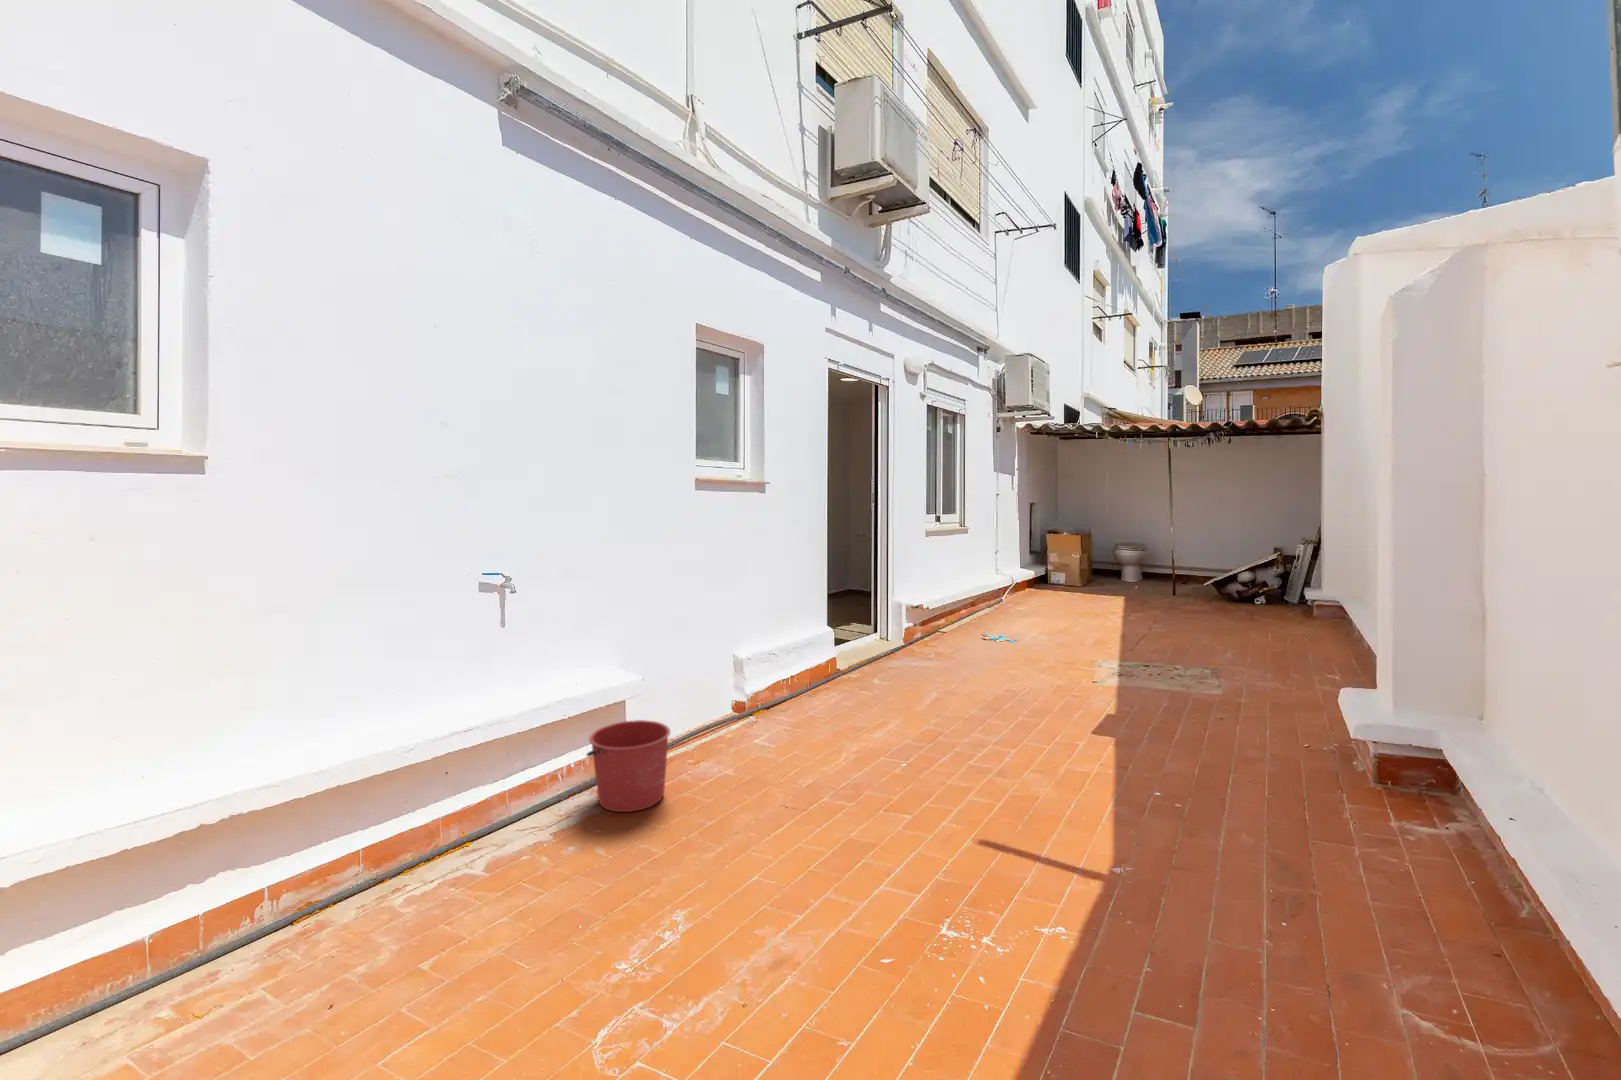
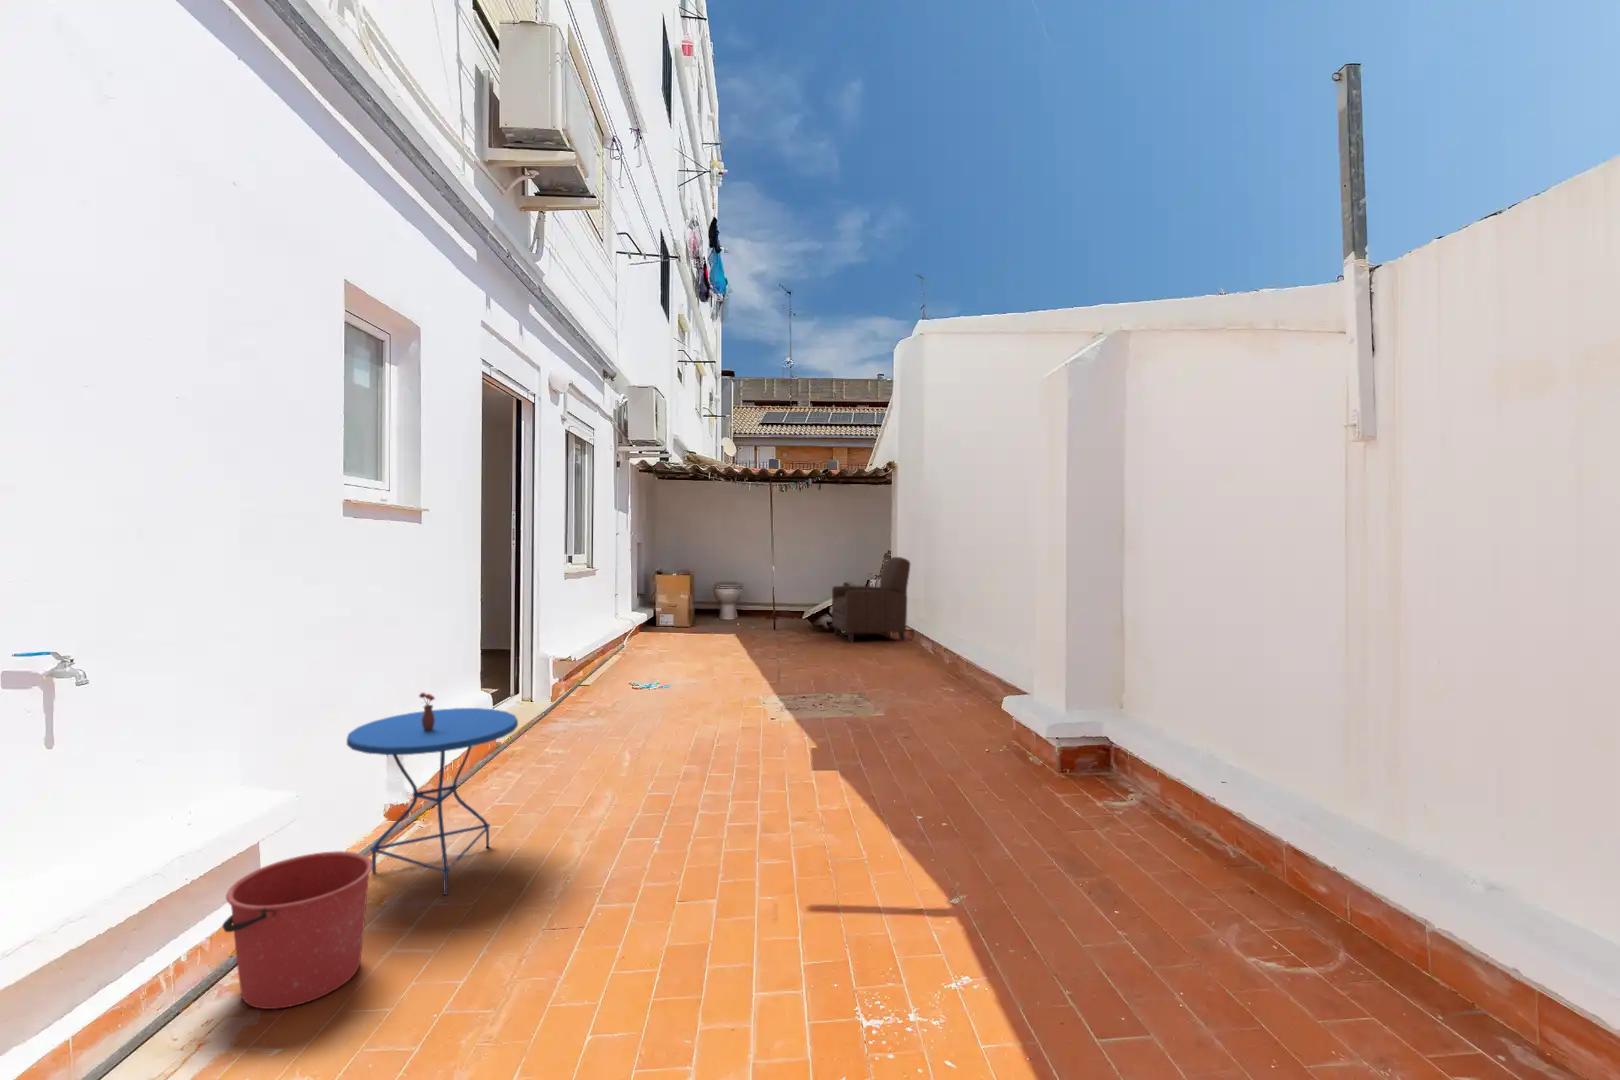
chair: none [1237,522,1344,621] -> present [832,557,910,642]
side table: none [685,623,797,770] -> present [347,693,518,895]

